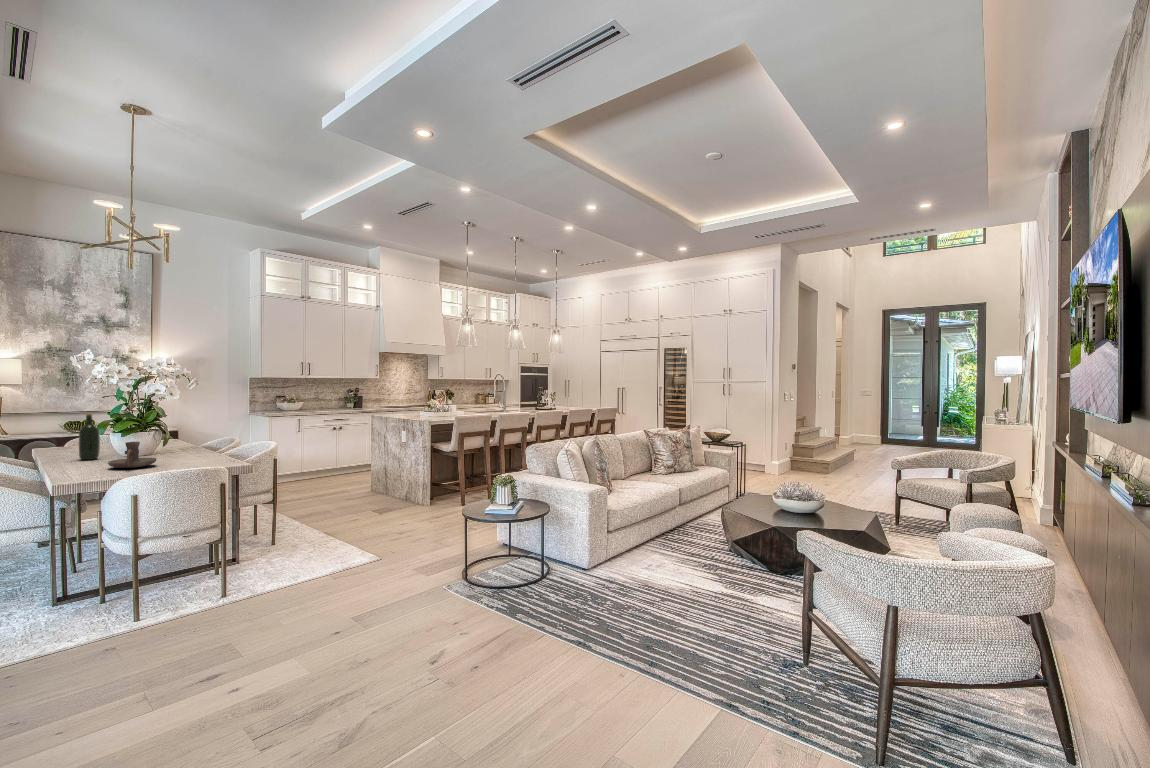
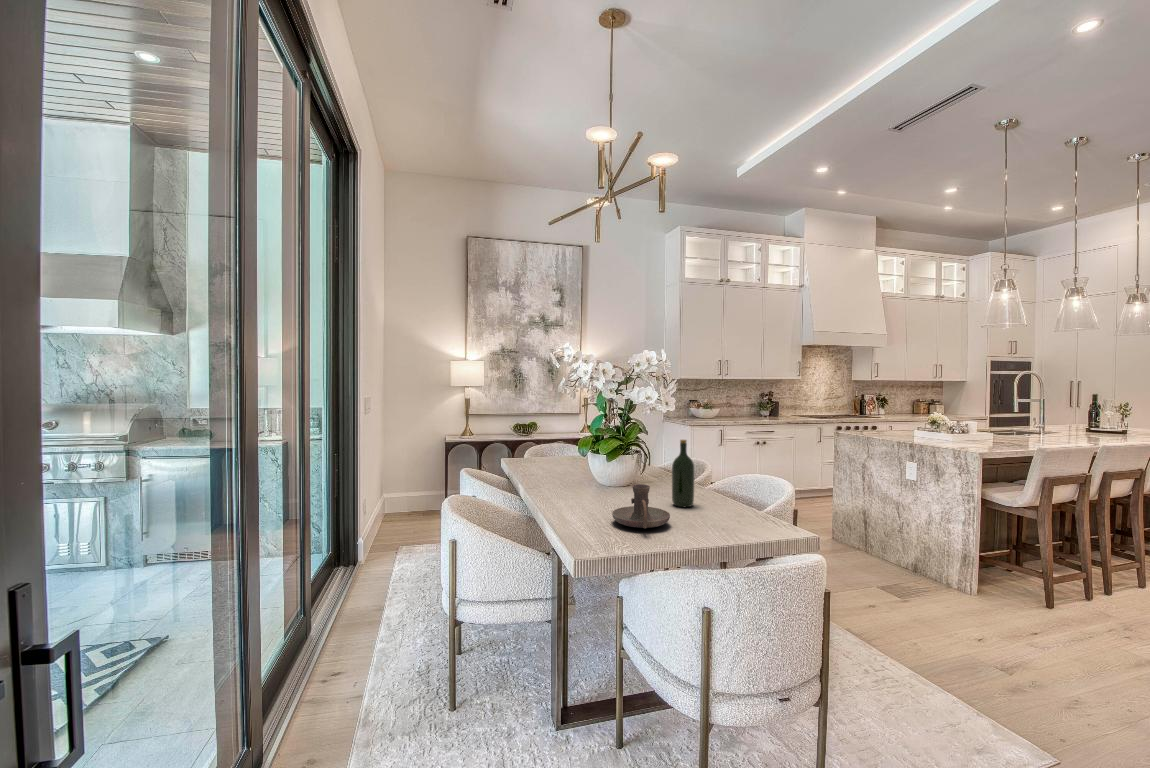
wine bottle: present [79,414,100,460] -> present [672,440,694,507]

